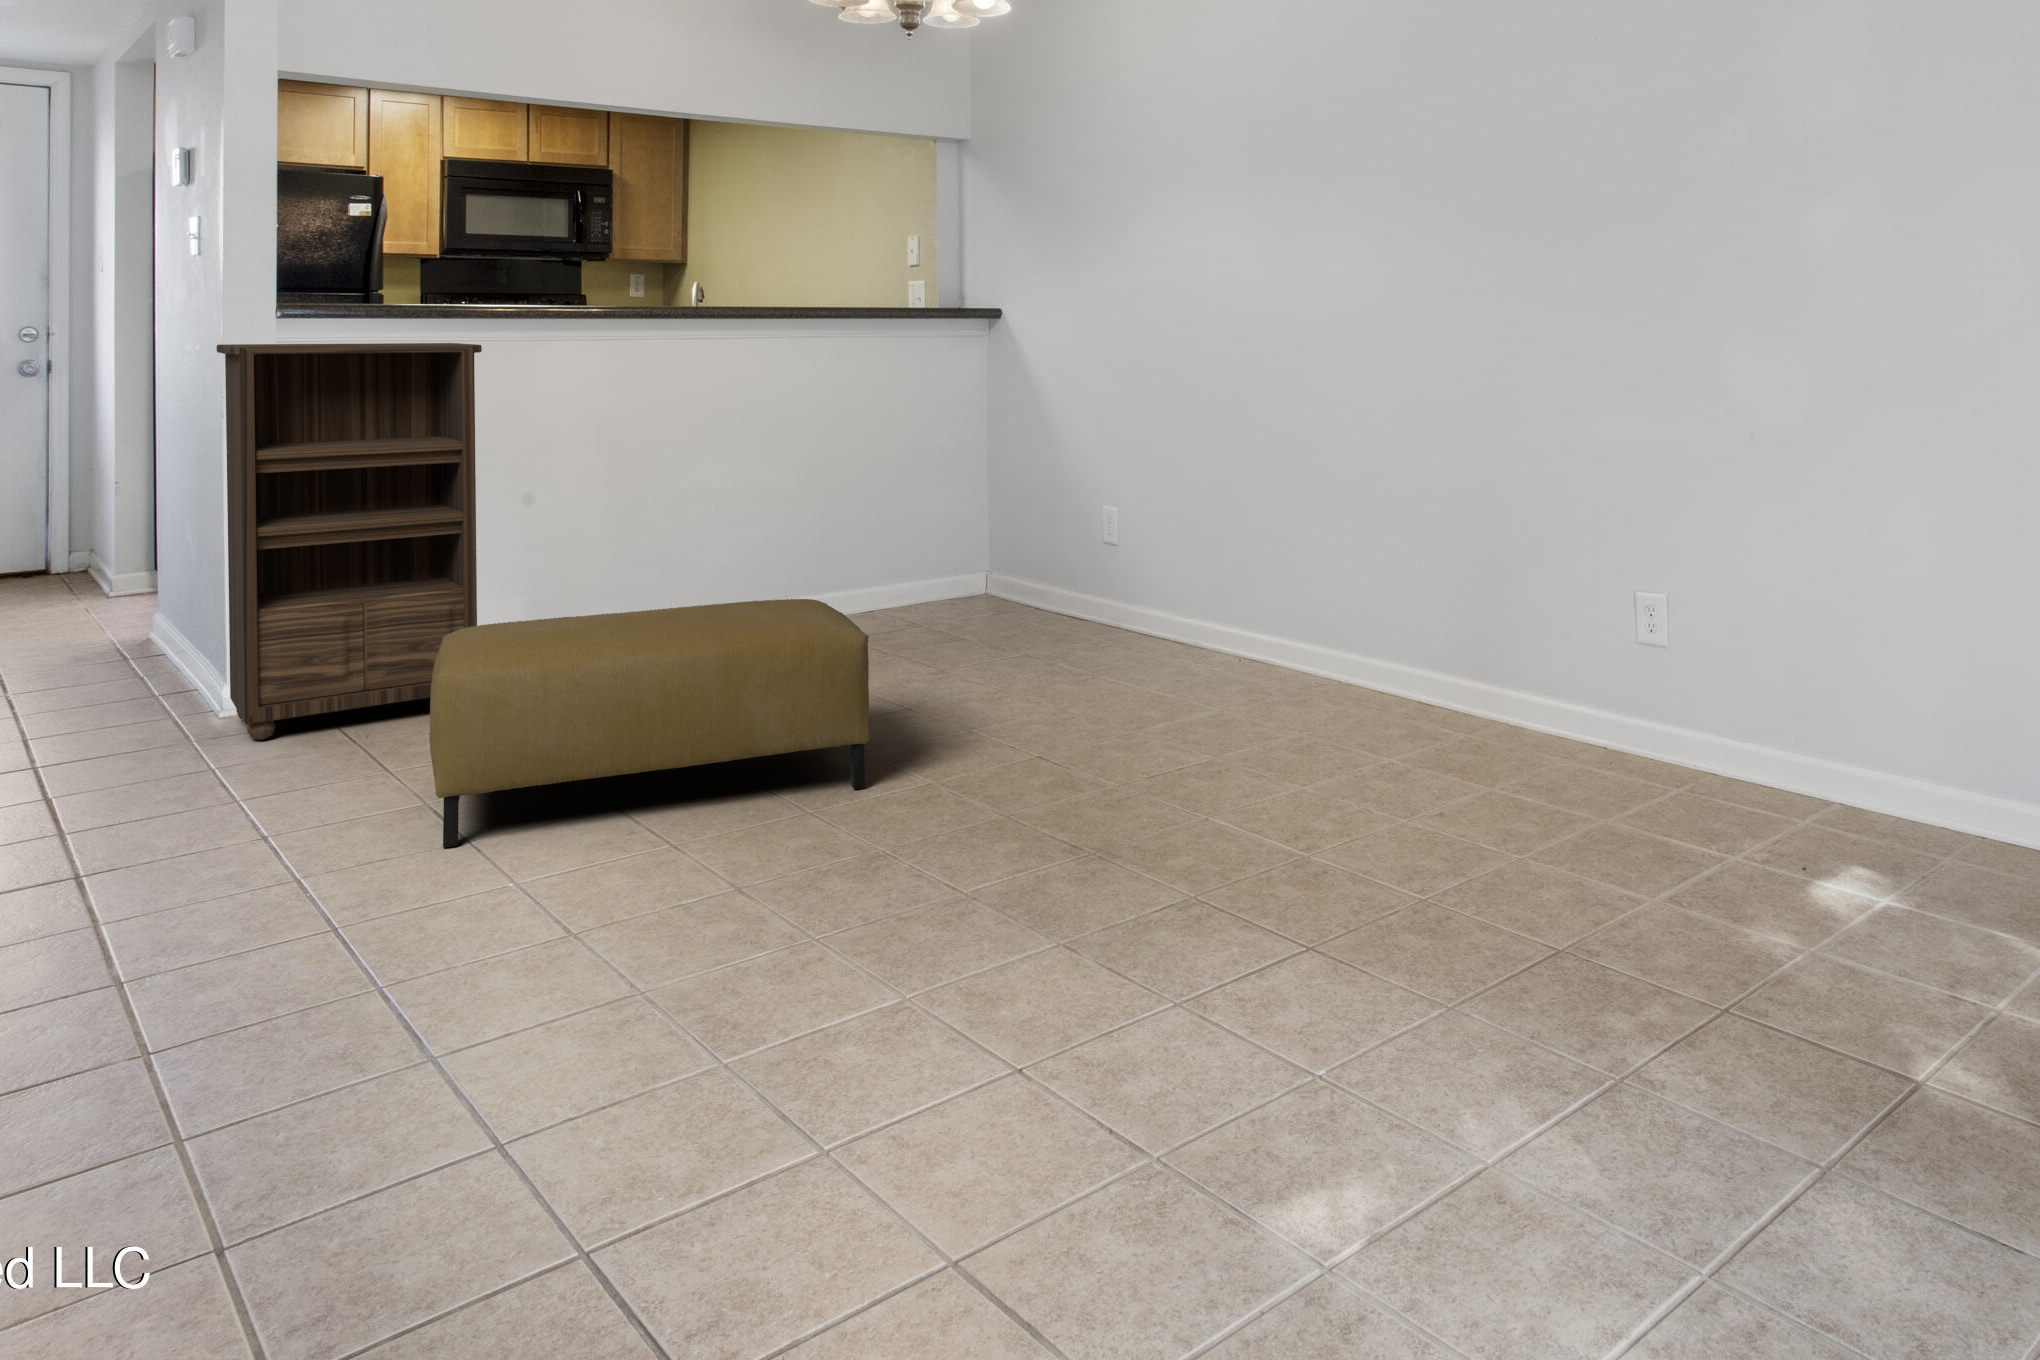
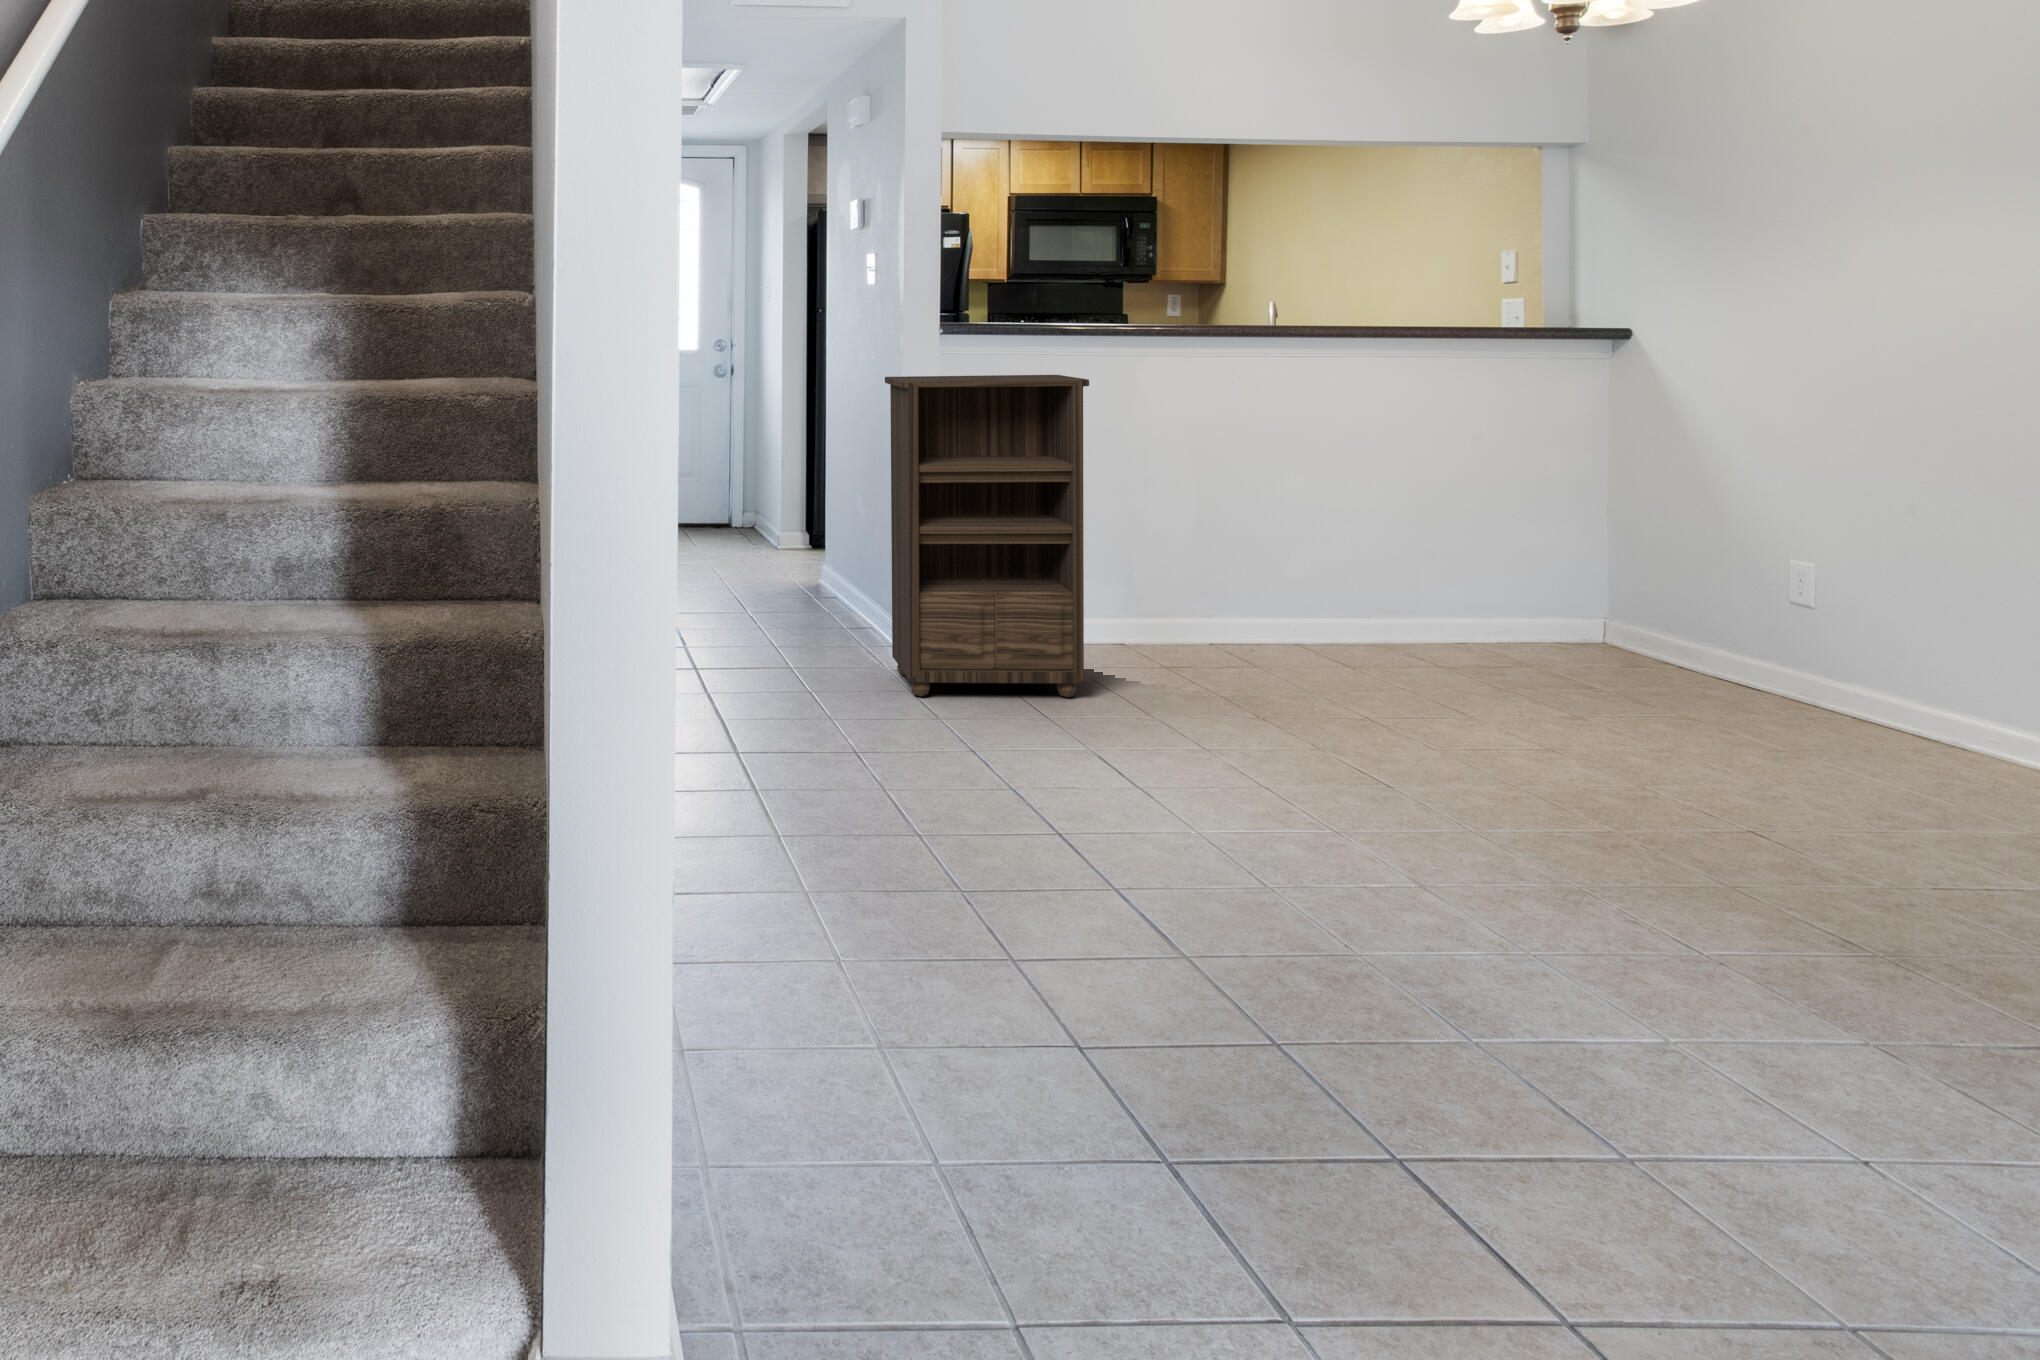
ottoman: present [430,599,870,847] -> none [1076,637,1535,875]

